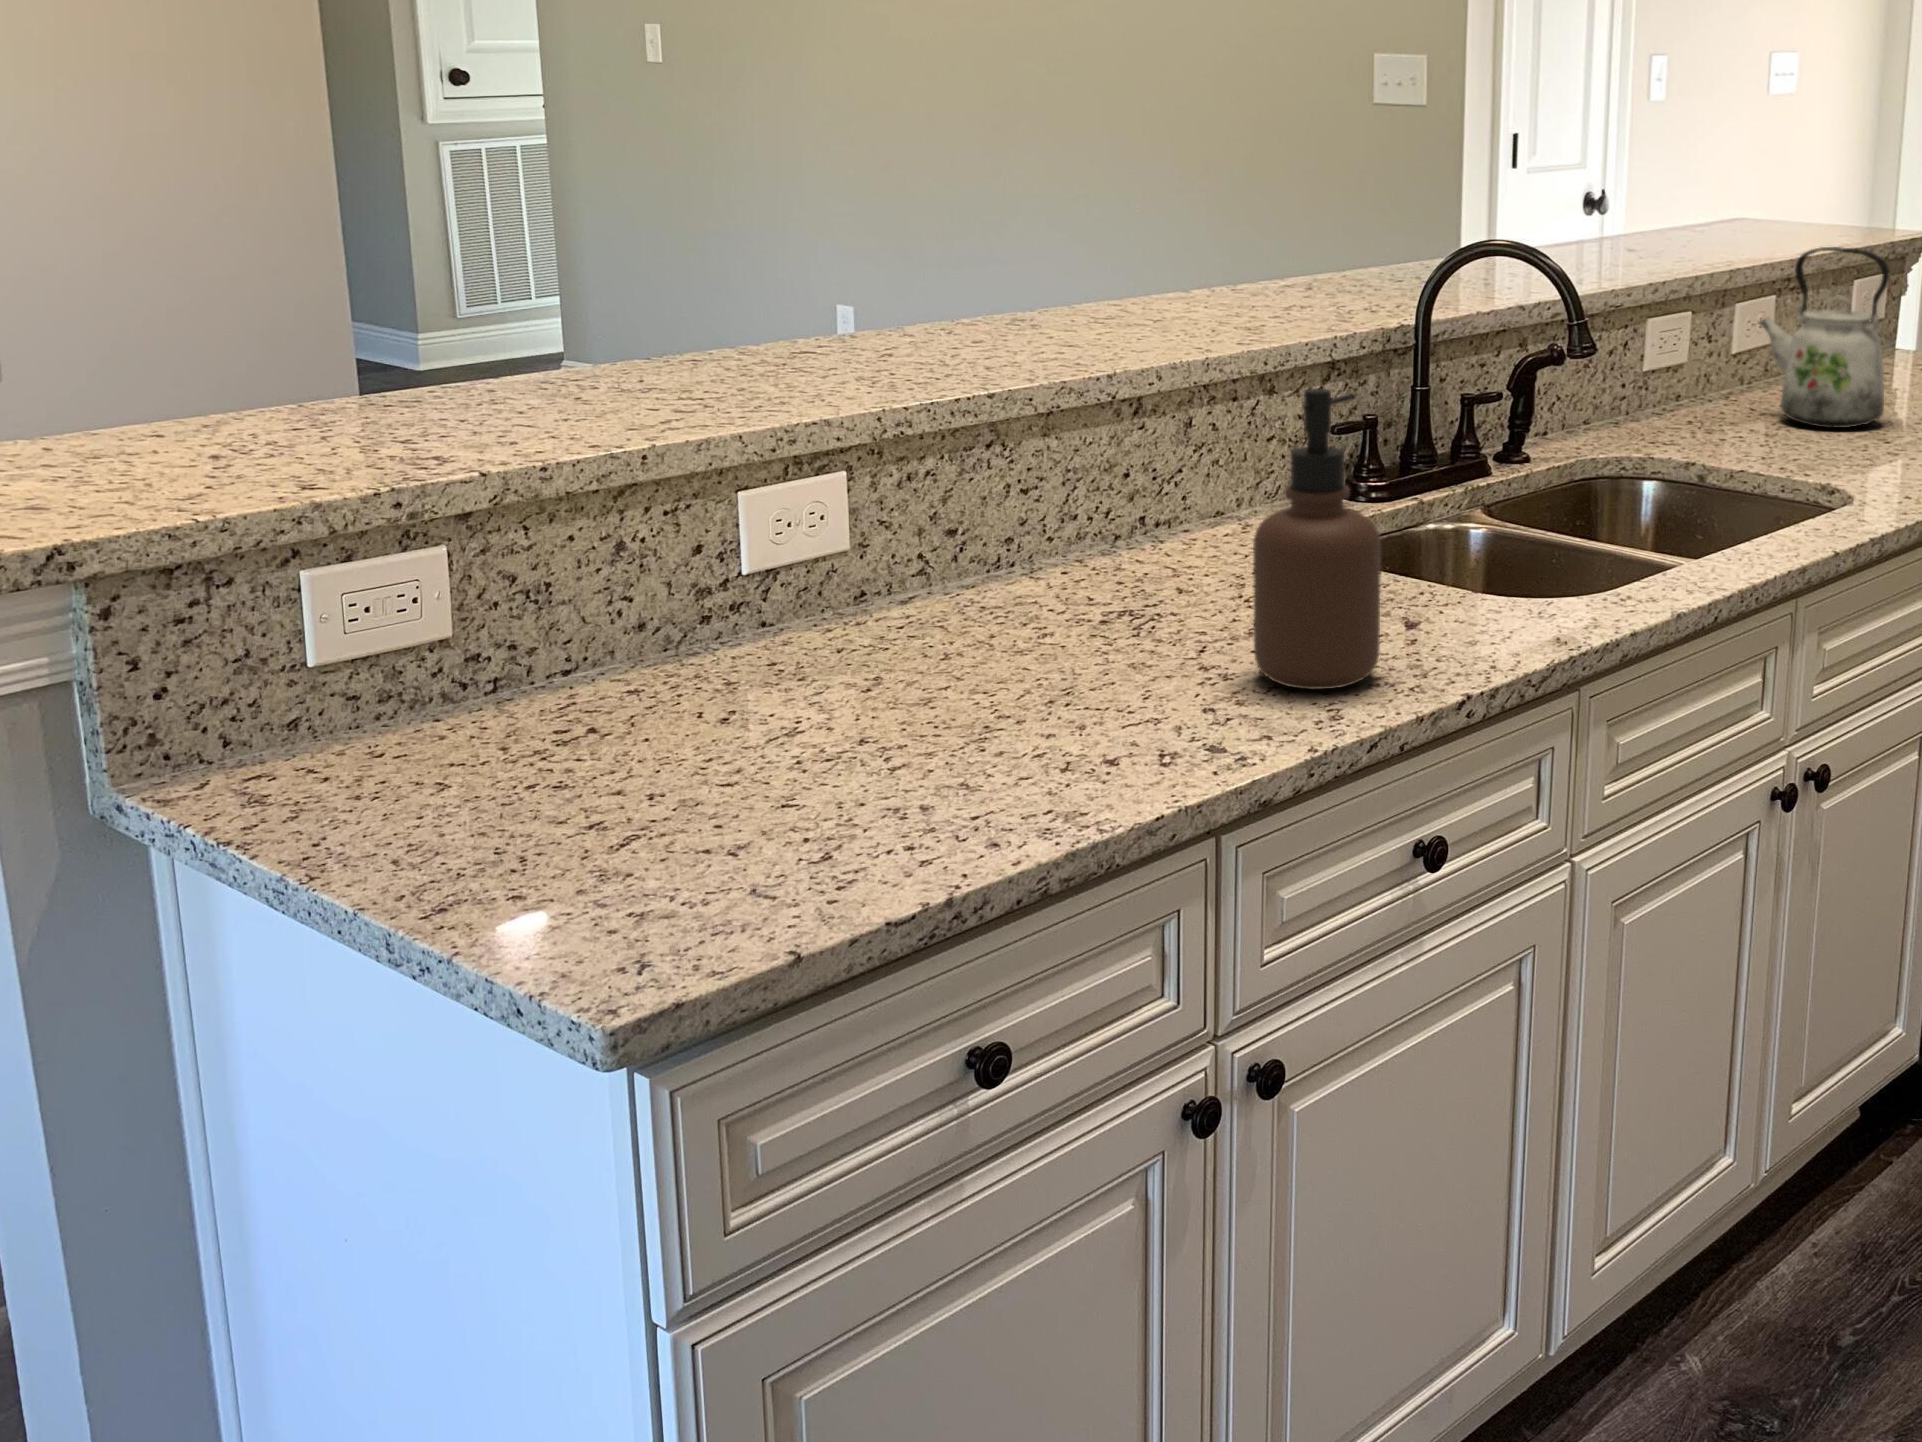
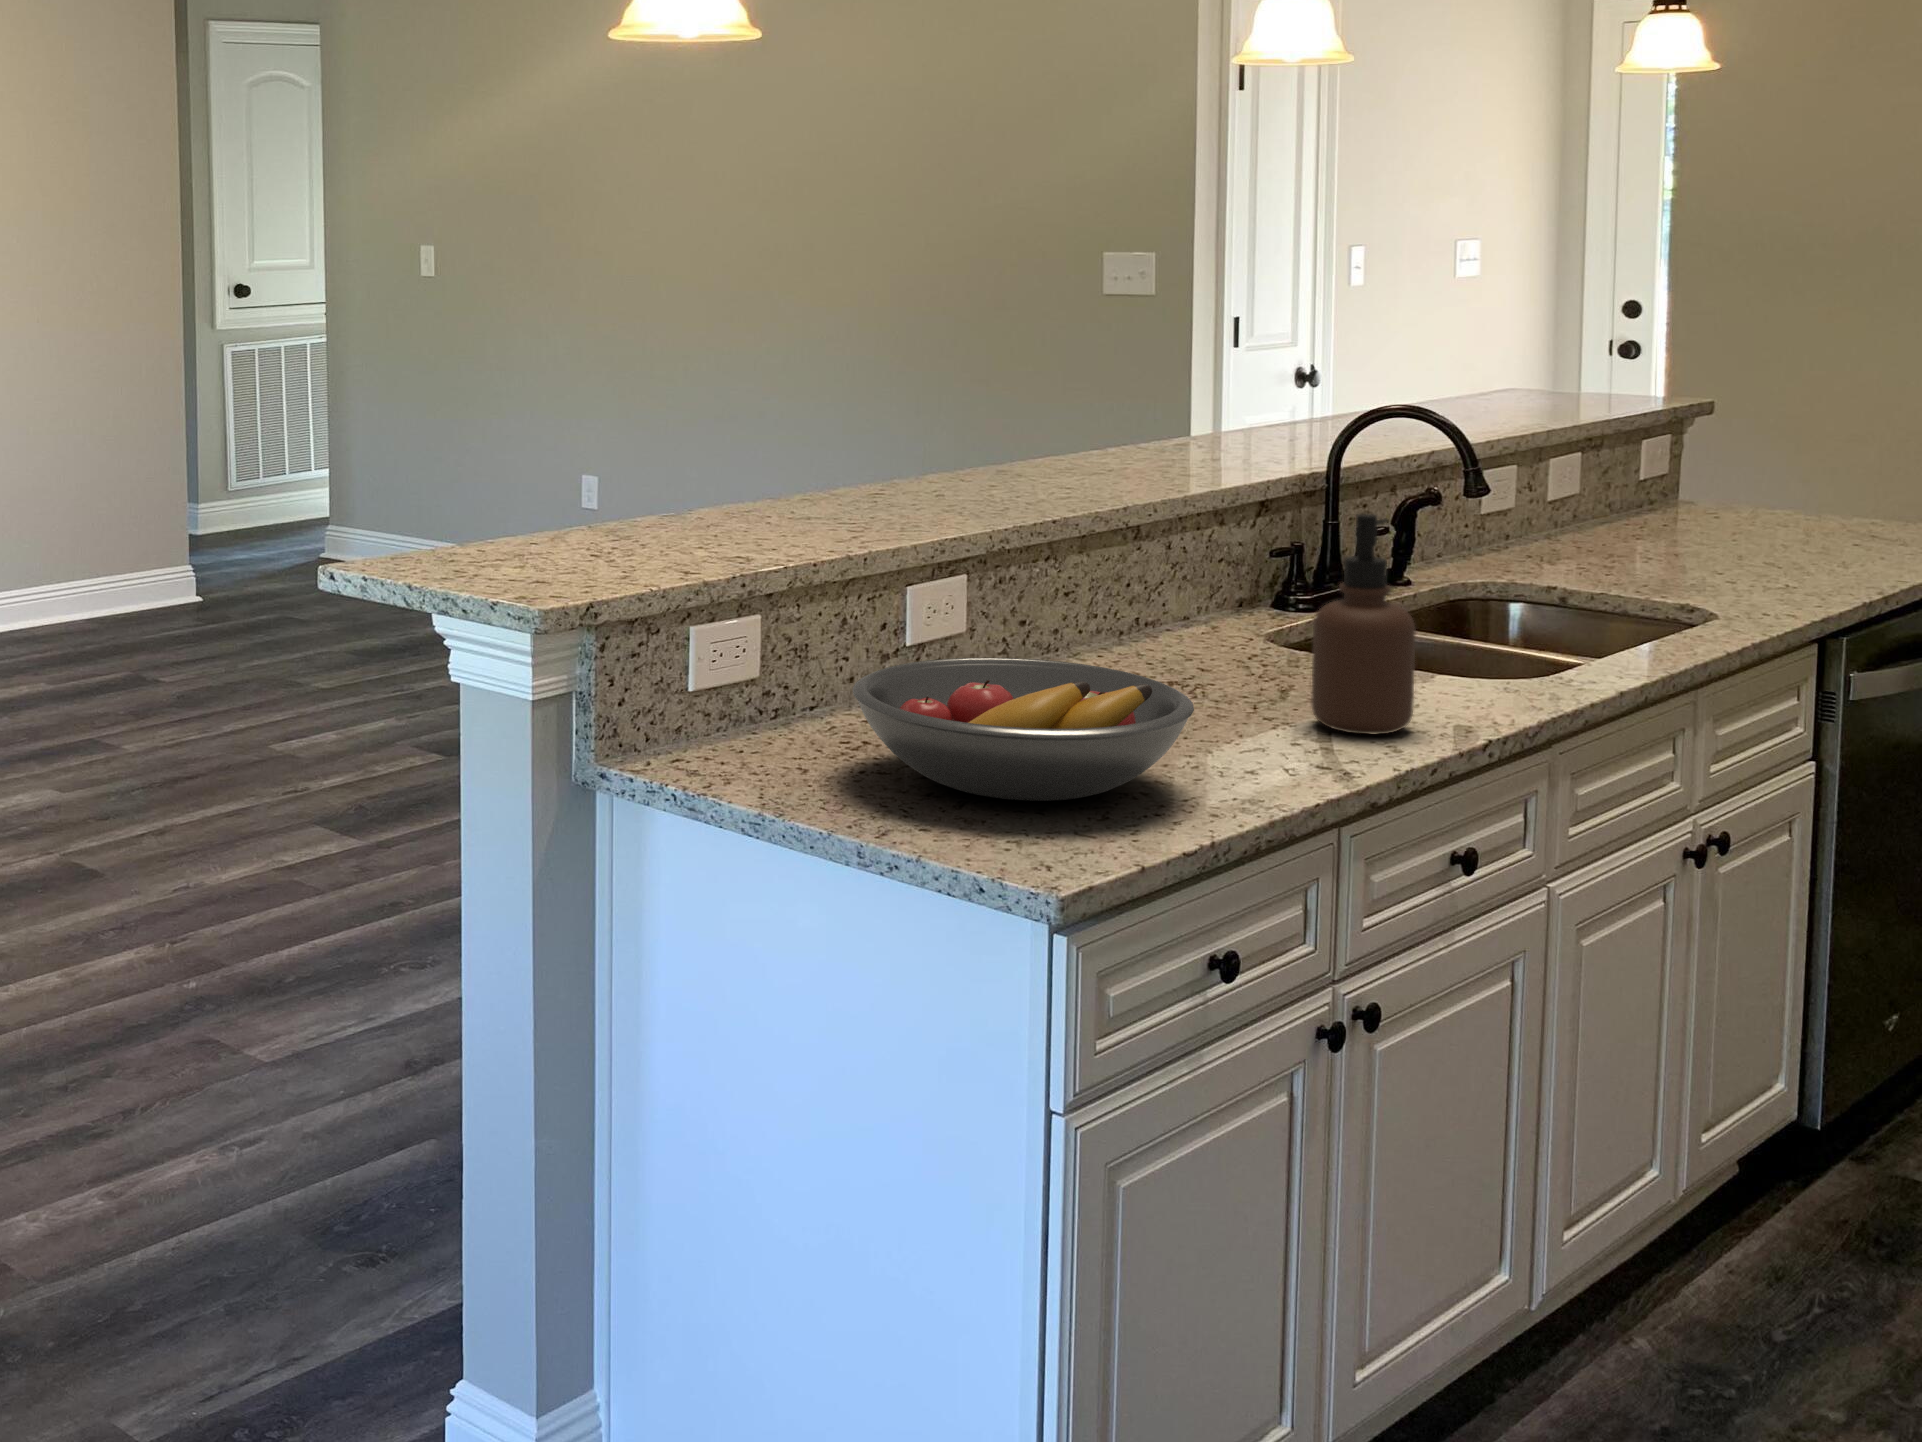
kettle: present [1759,247,1890,428] -> none [1577,412,1707,562]
fruit bowl: none [492,606,993,829] -> present [852,658,1194,801]

